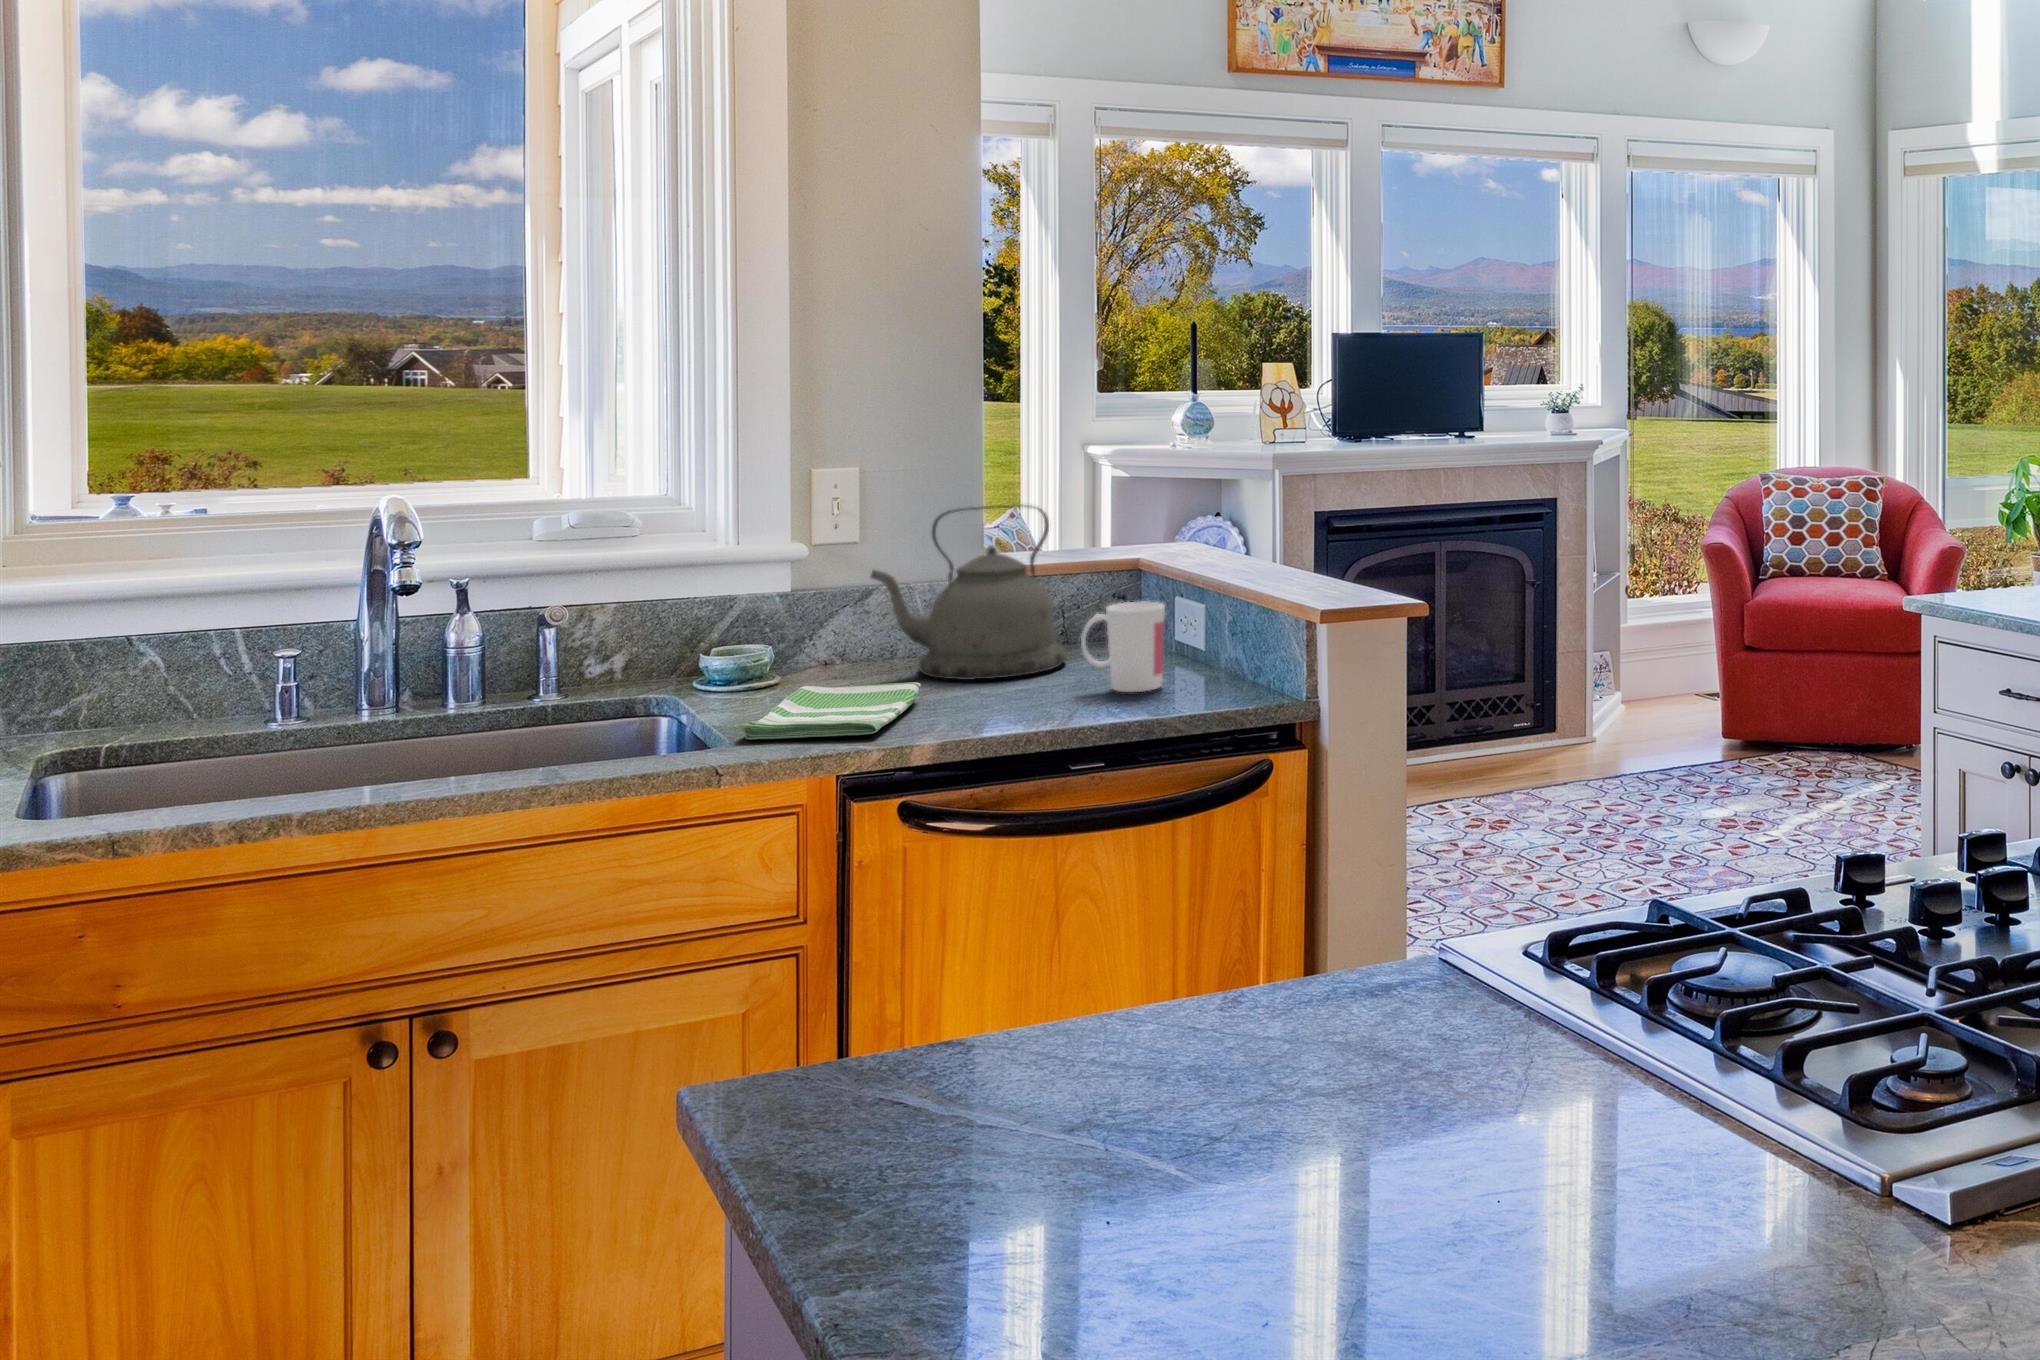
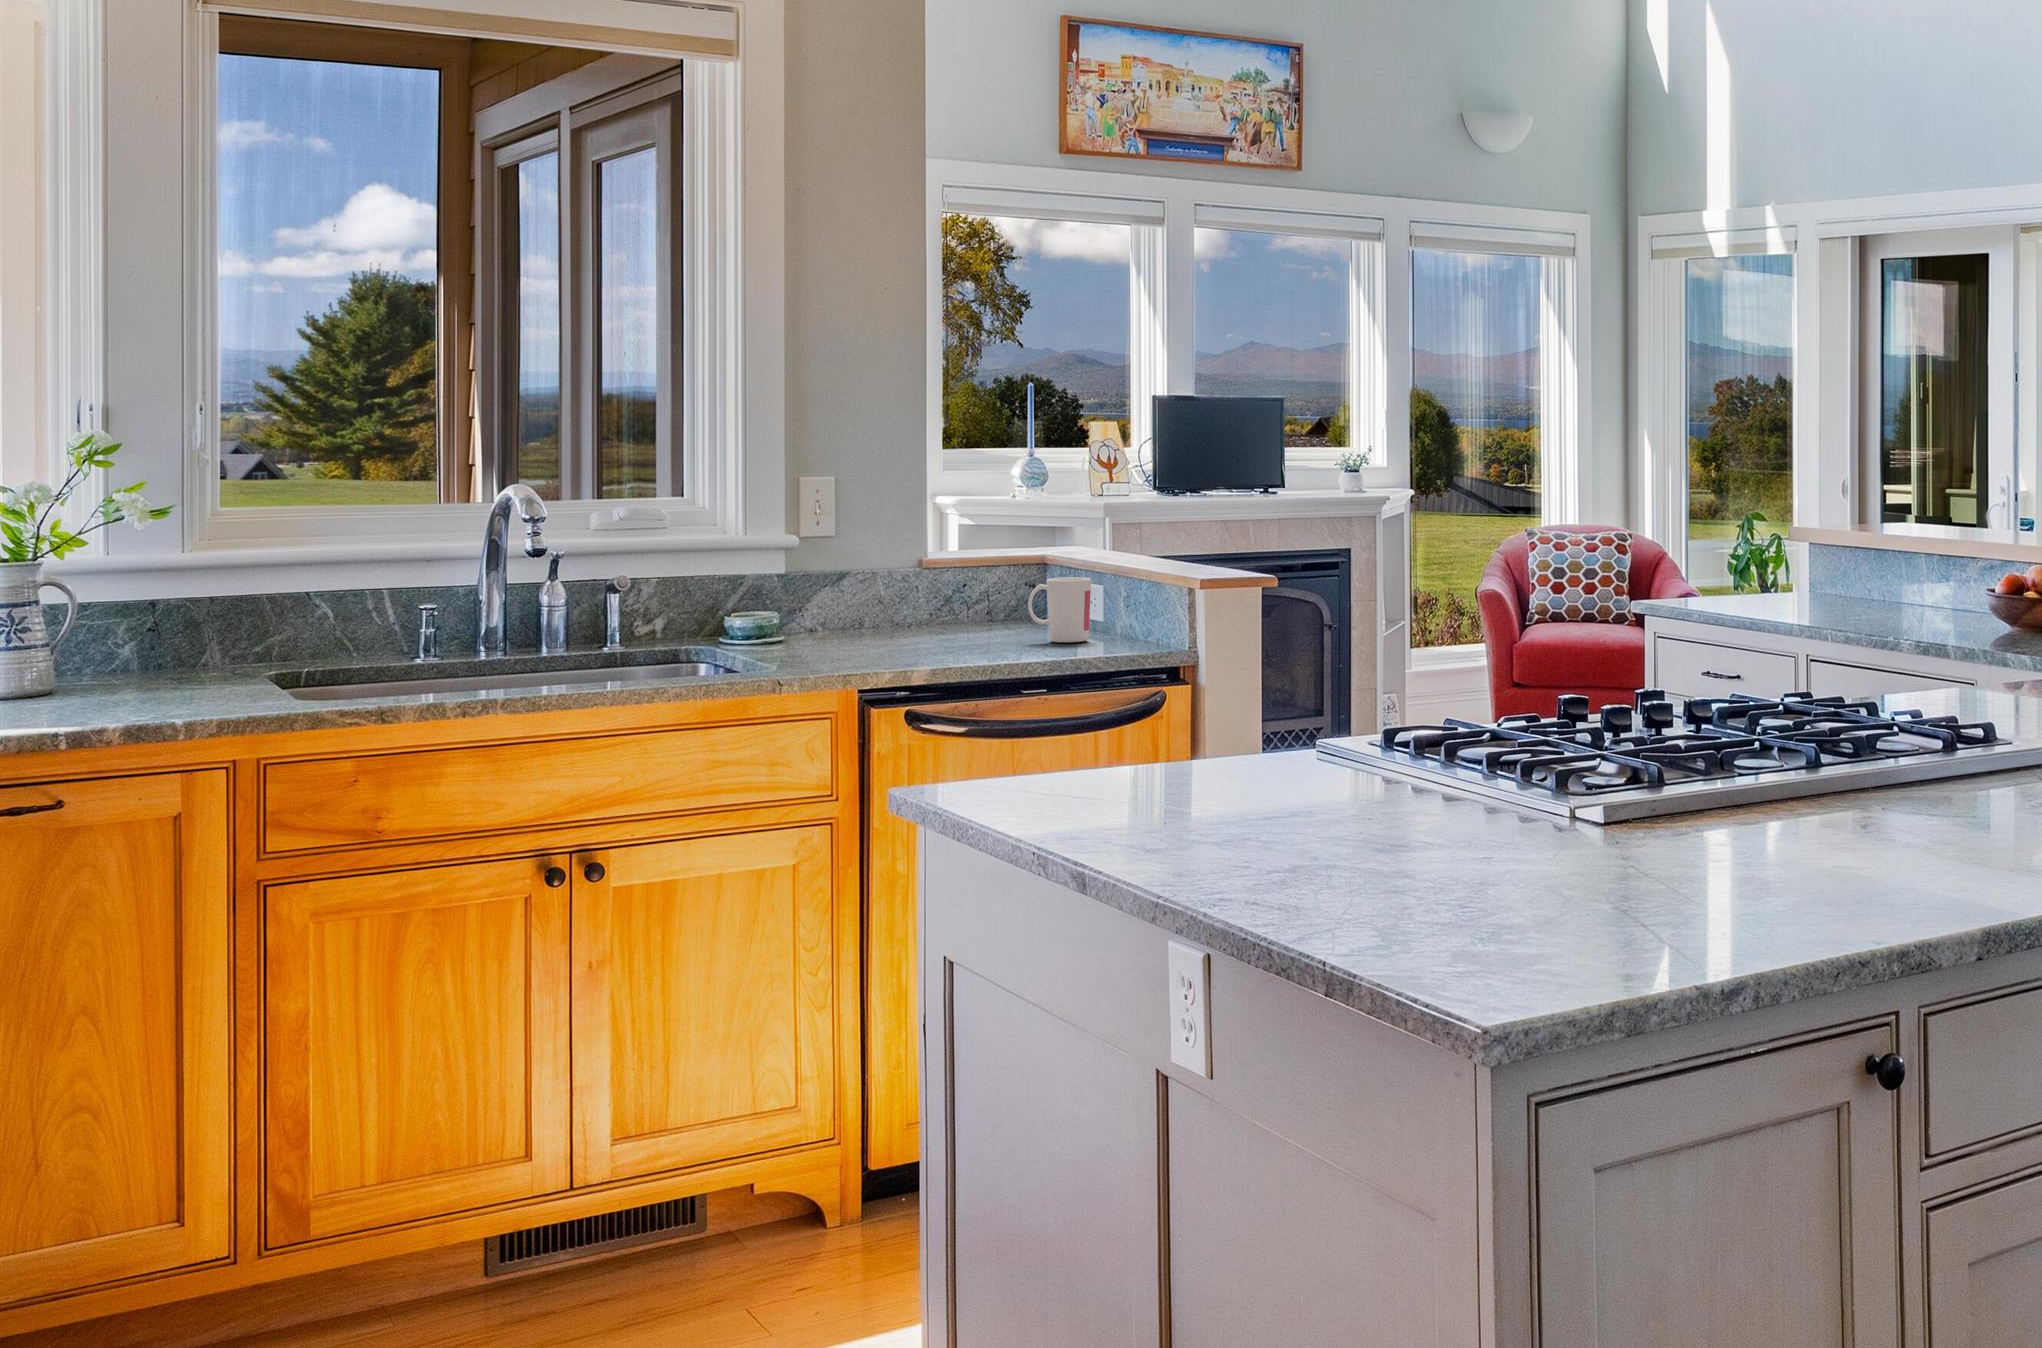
kettle: present [871,505,1066,680] -> none [855,507,1003,637]
dish towel: present [739,682,921,740] -> none [792,633,908,662]

